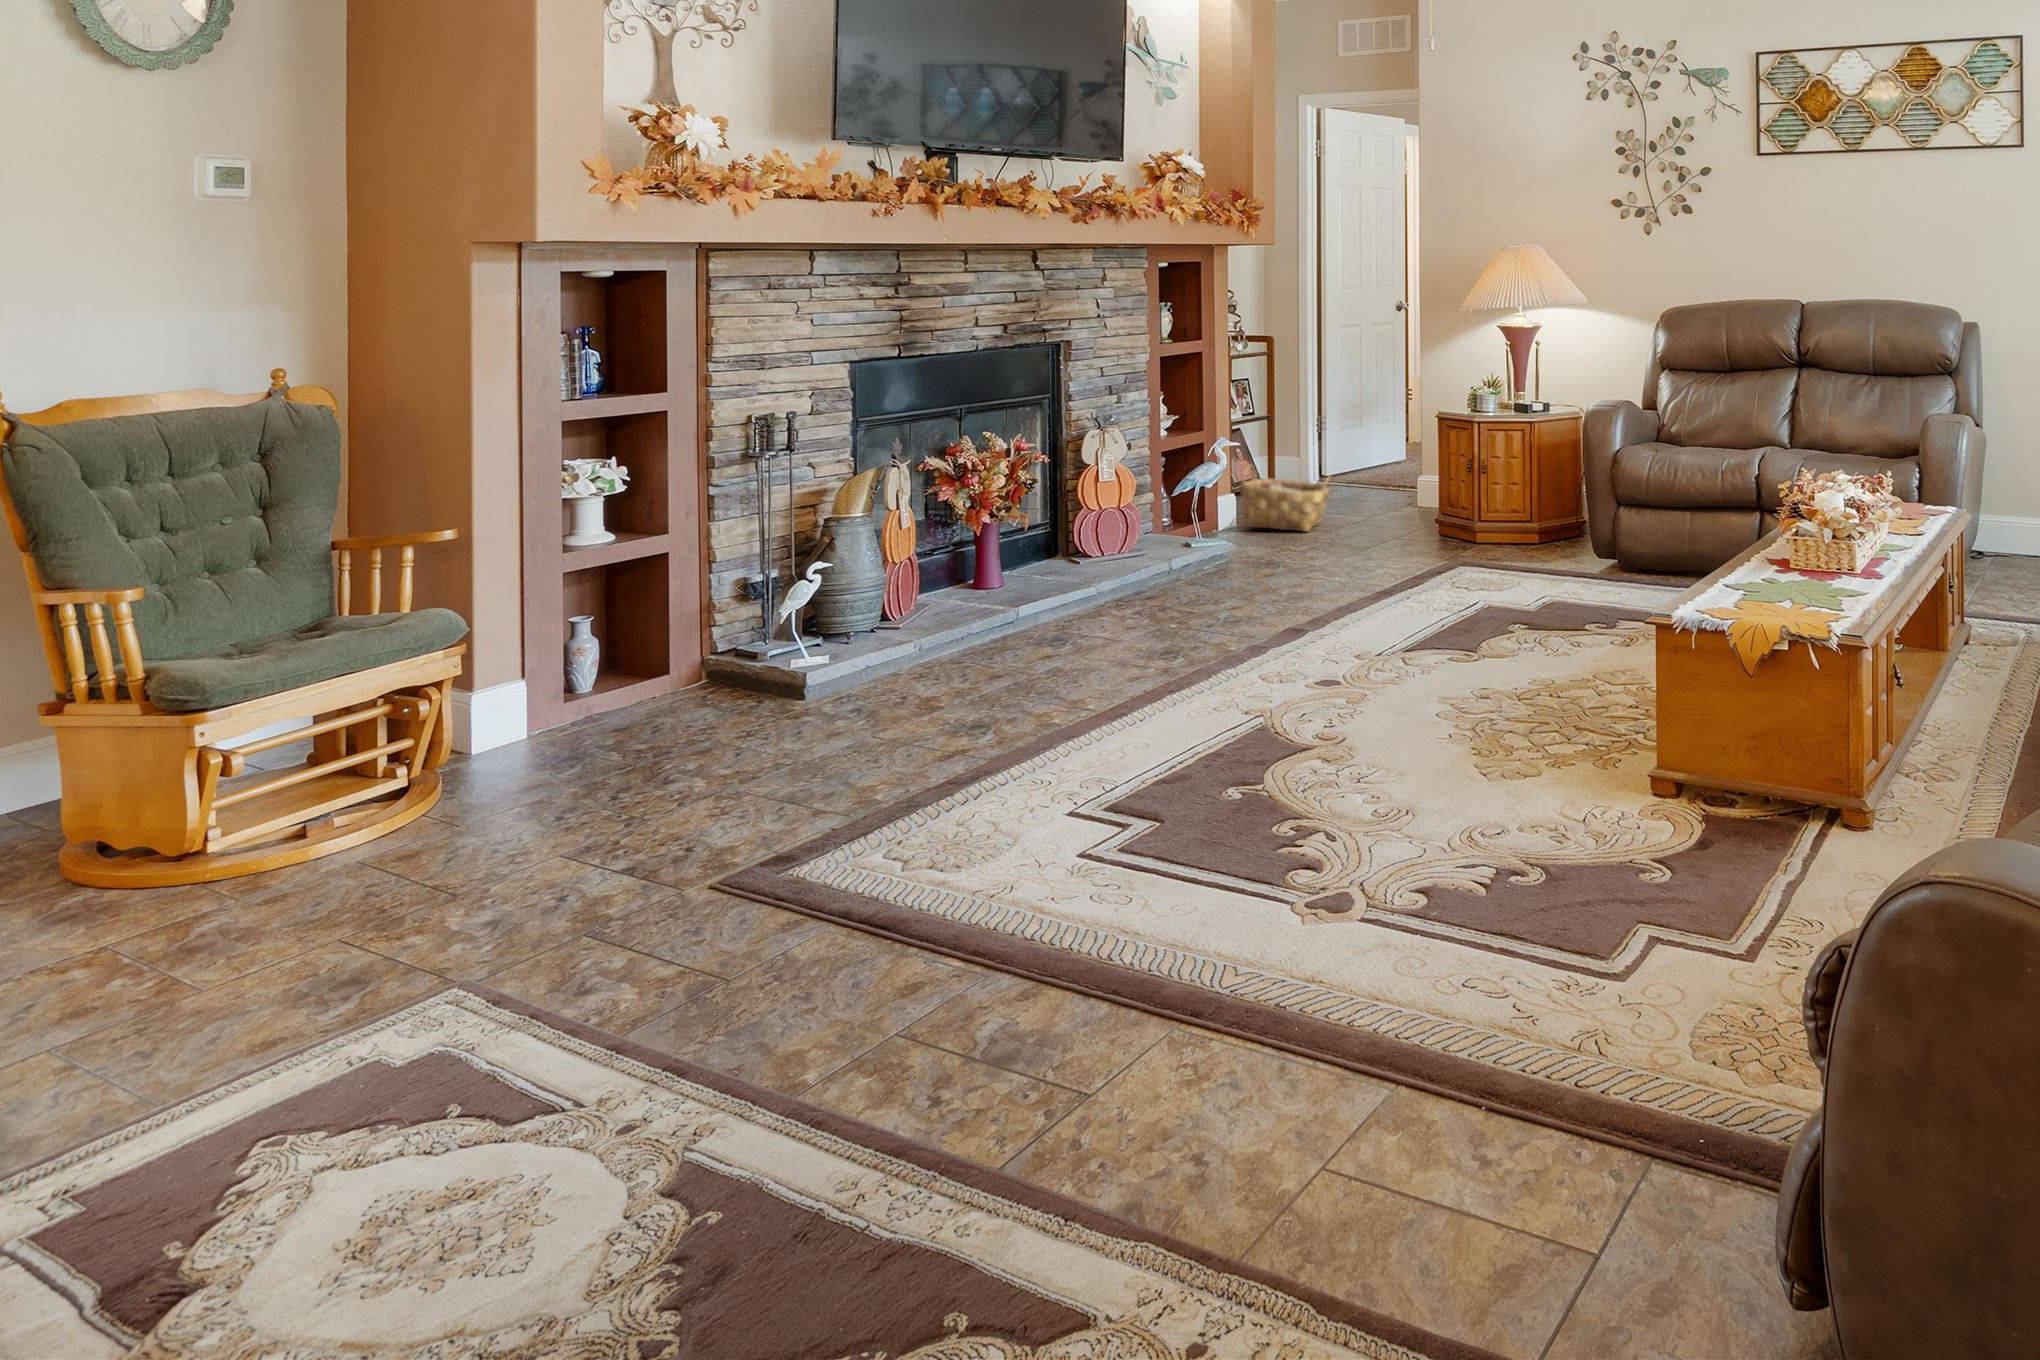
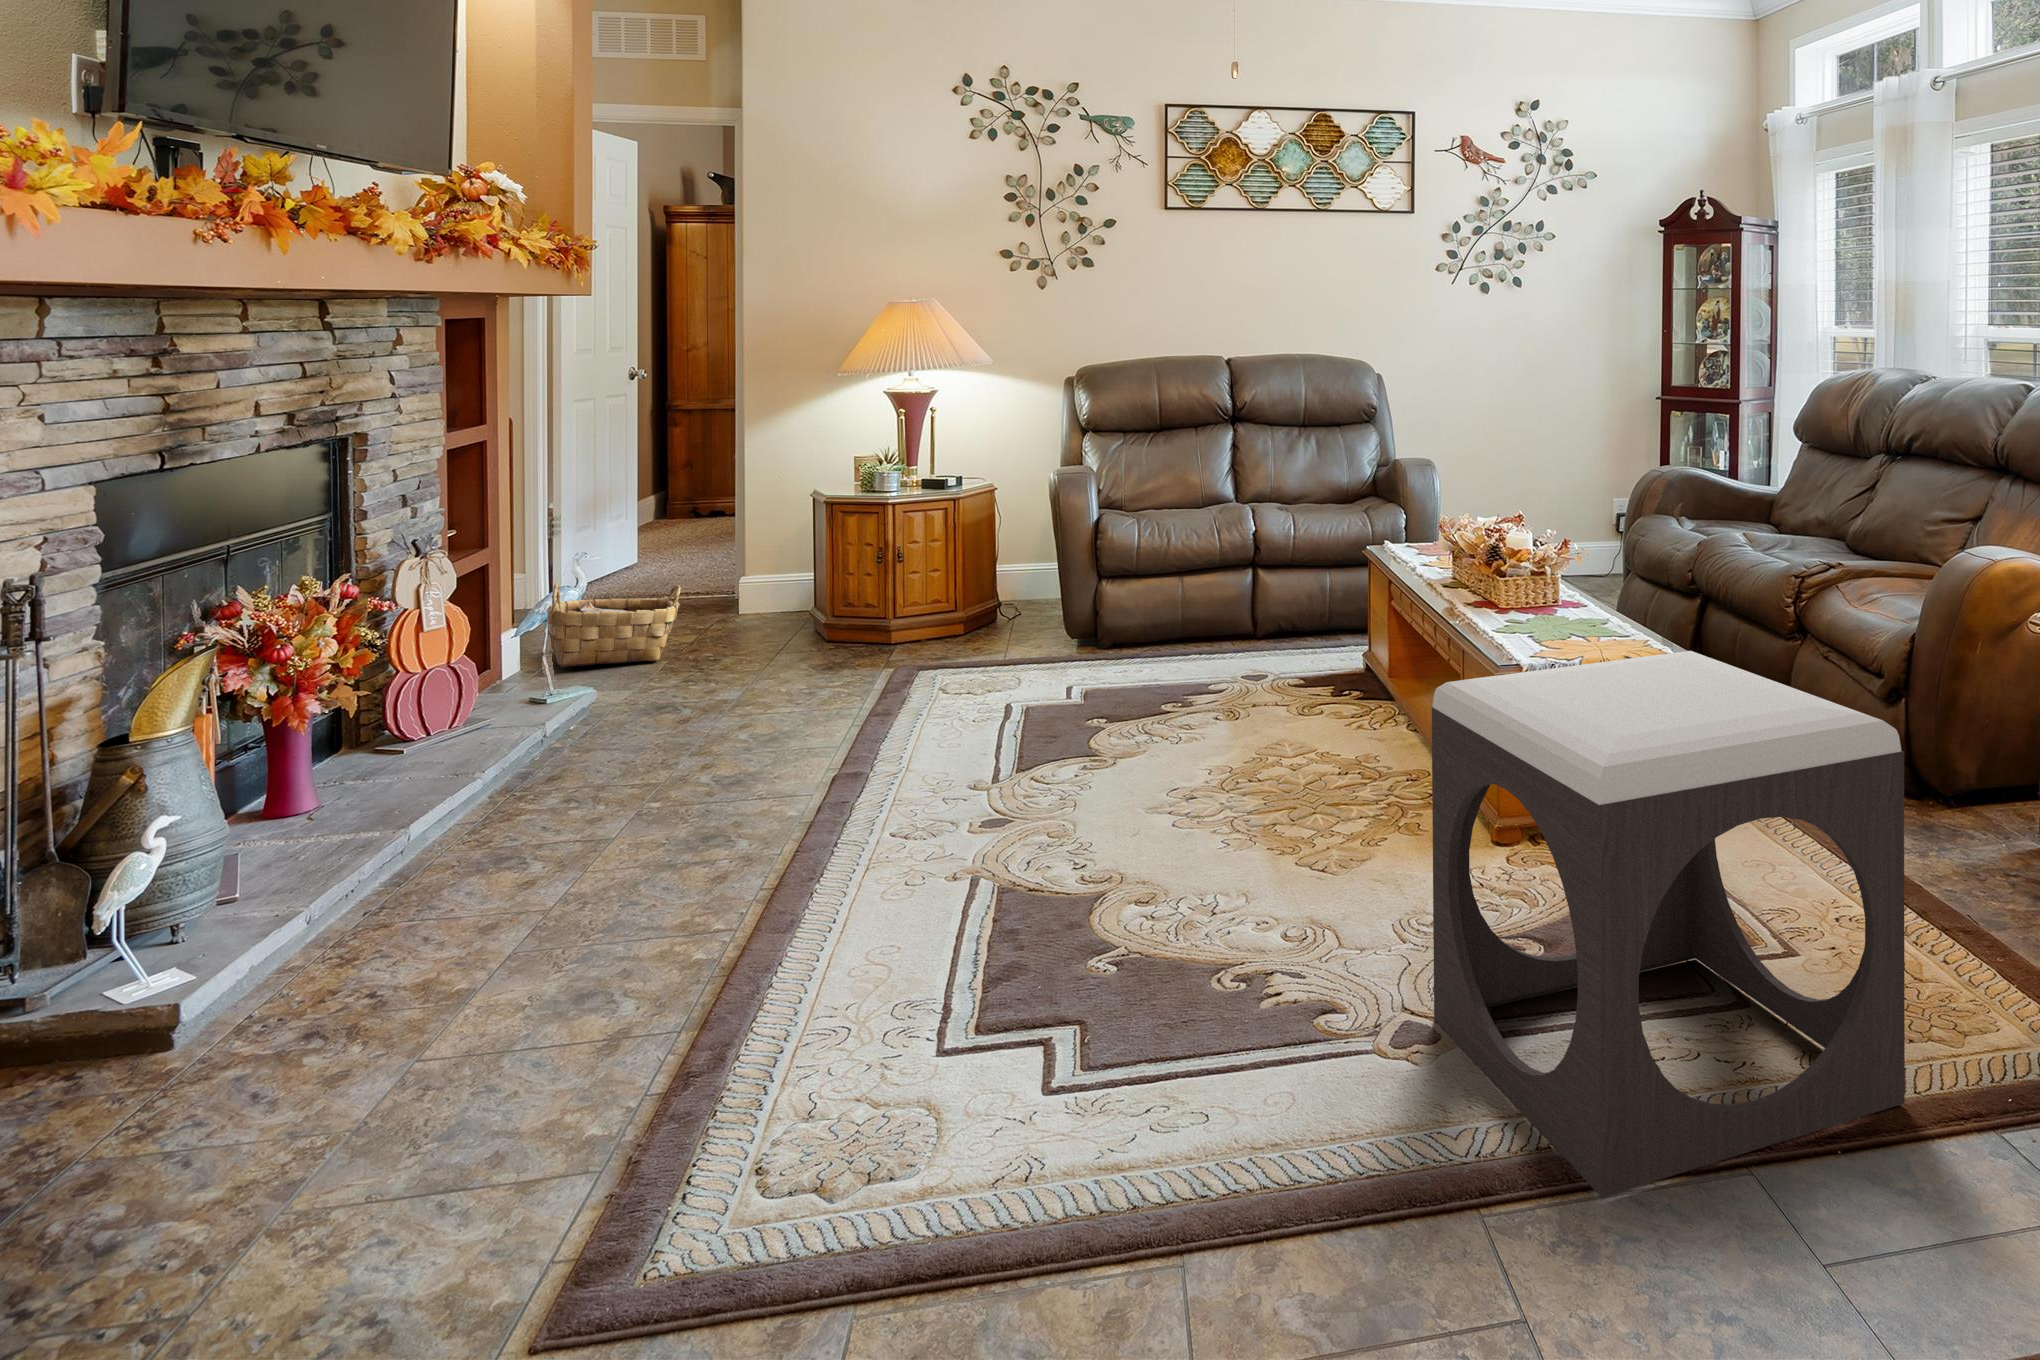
footstool: none [1273,587,1664,1075] -> present [1432,651,1905,1197]

